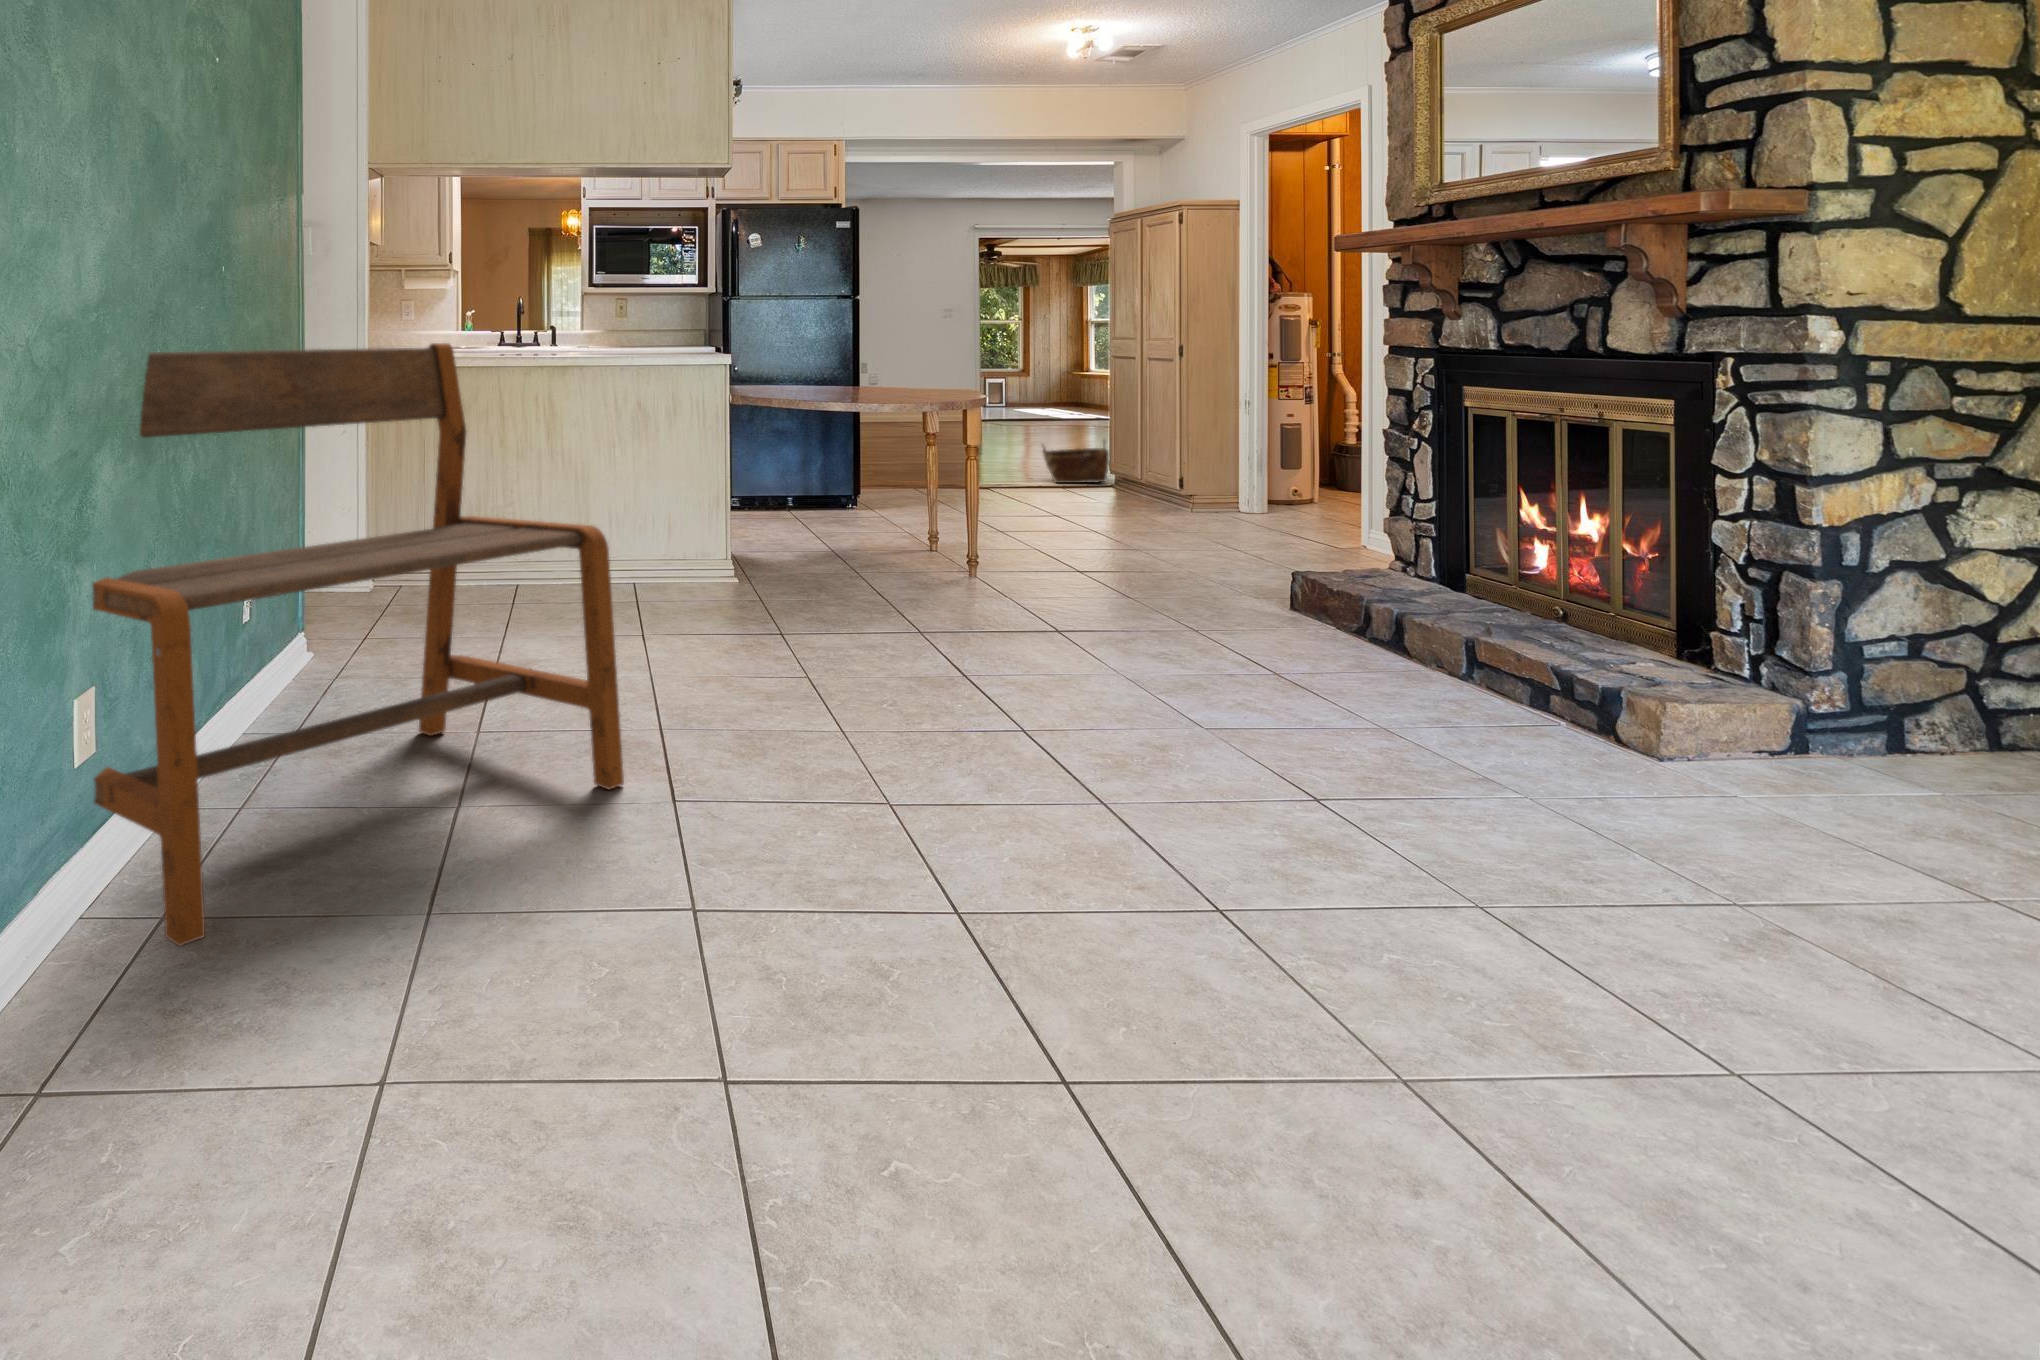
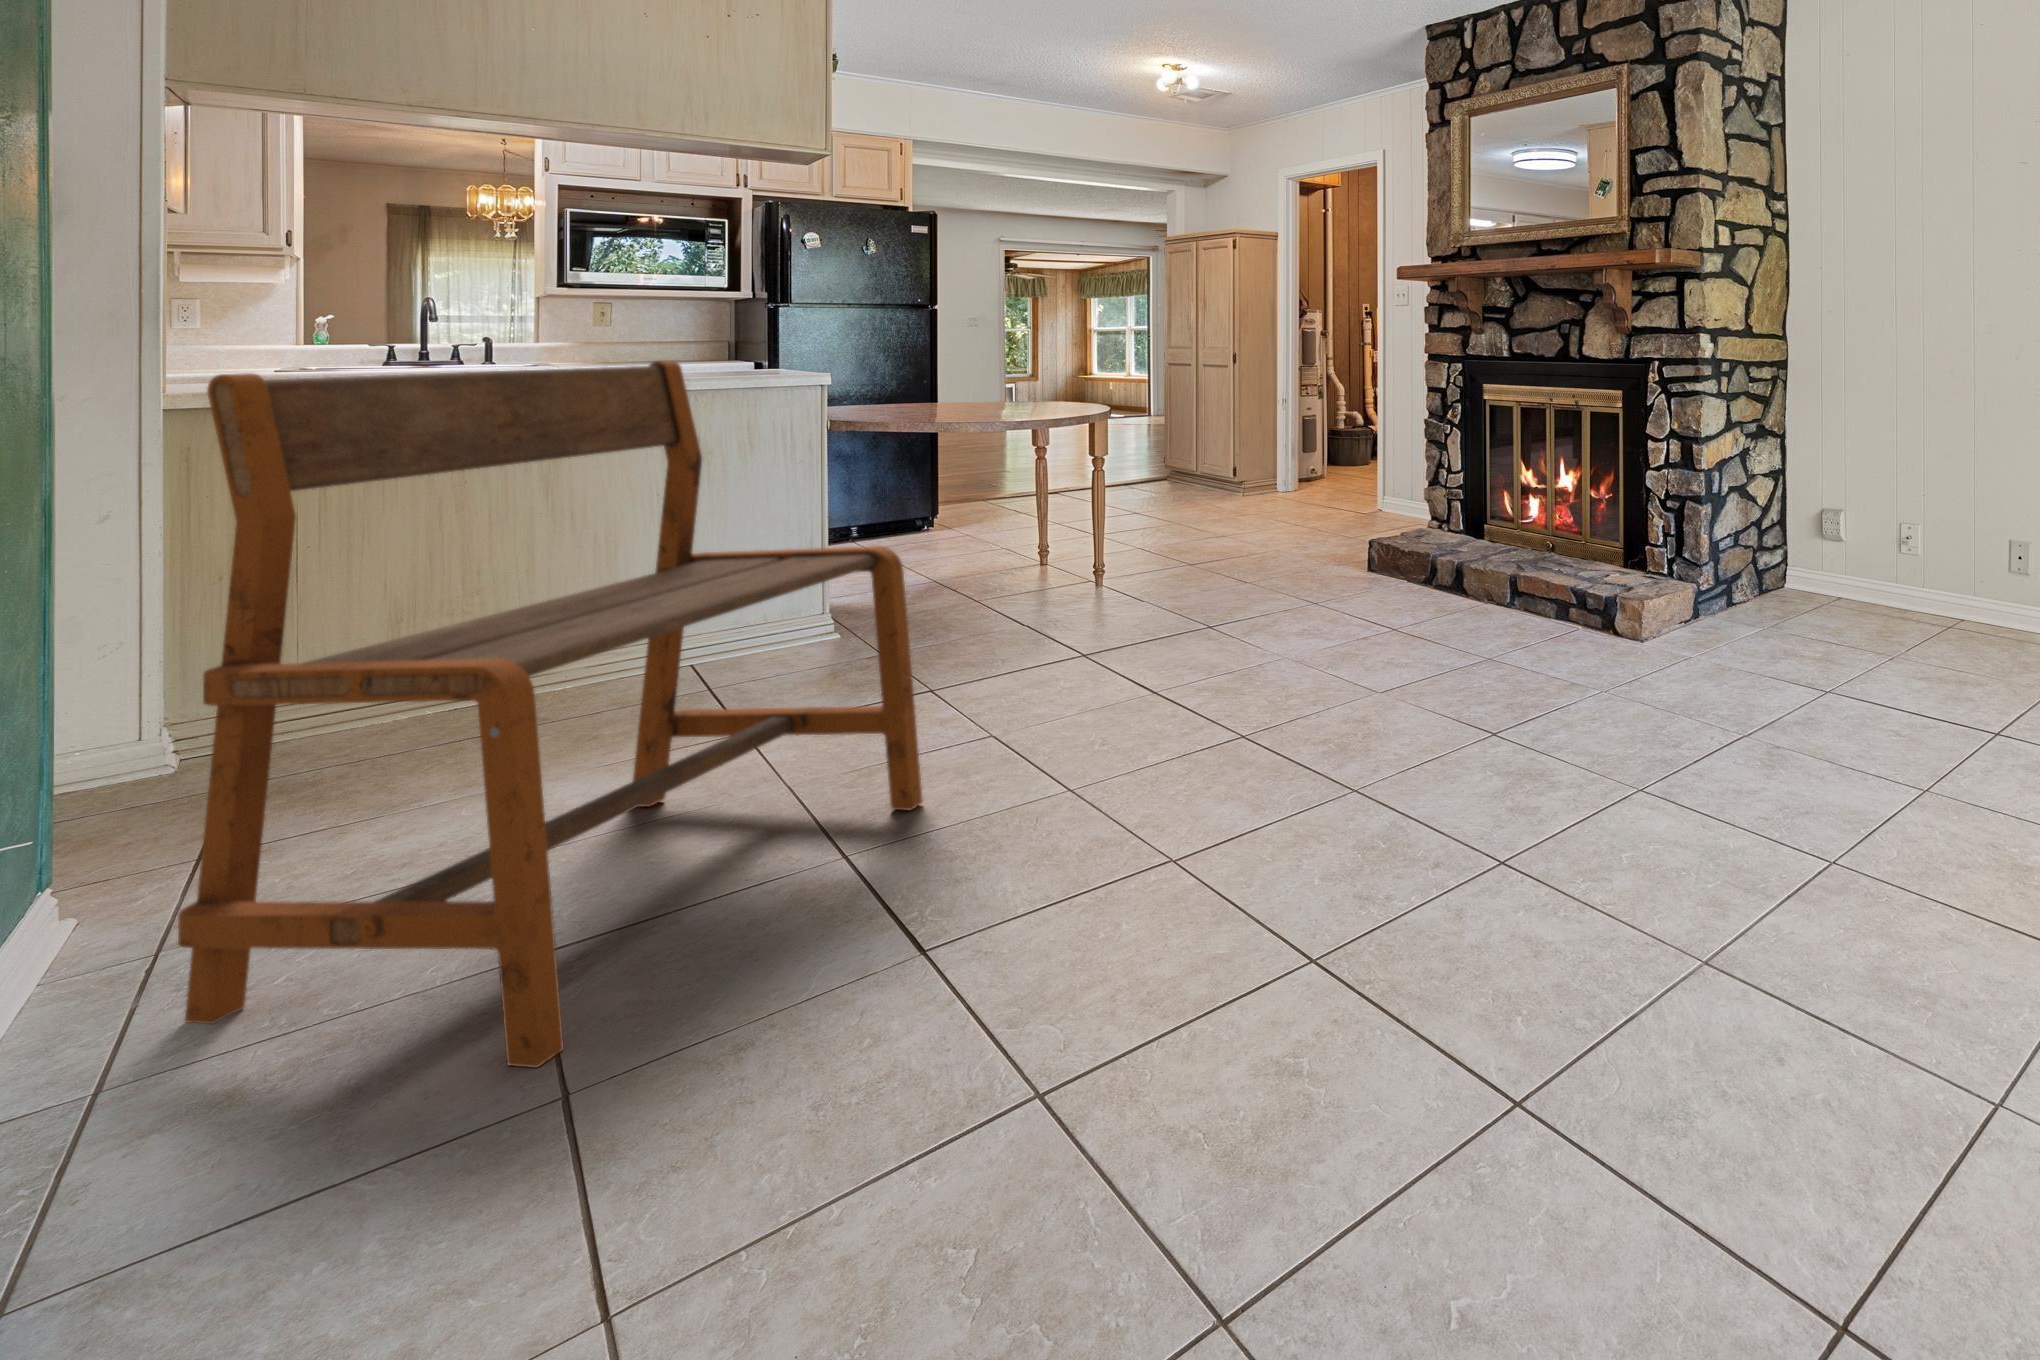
woven basket: present [1041,441,1109,483] -> none [1098,439,1159,484]

